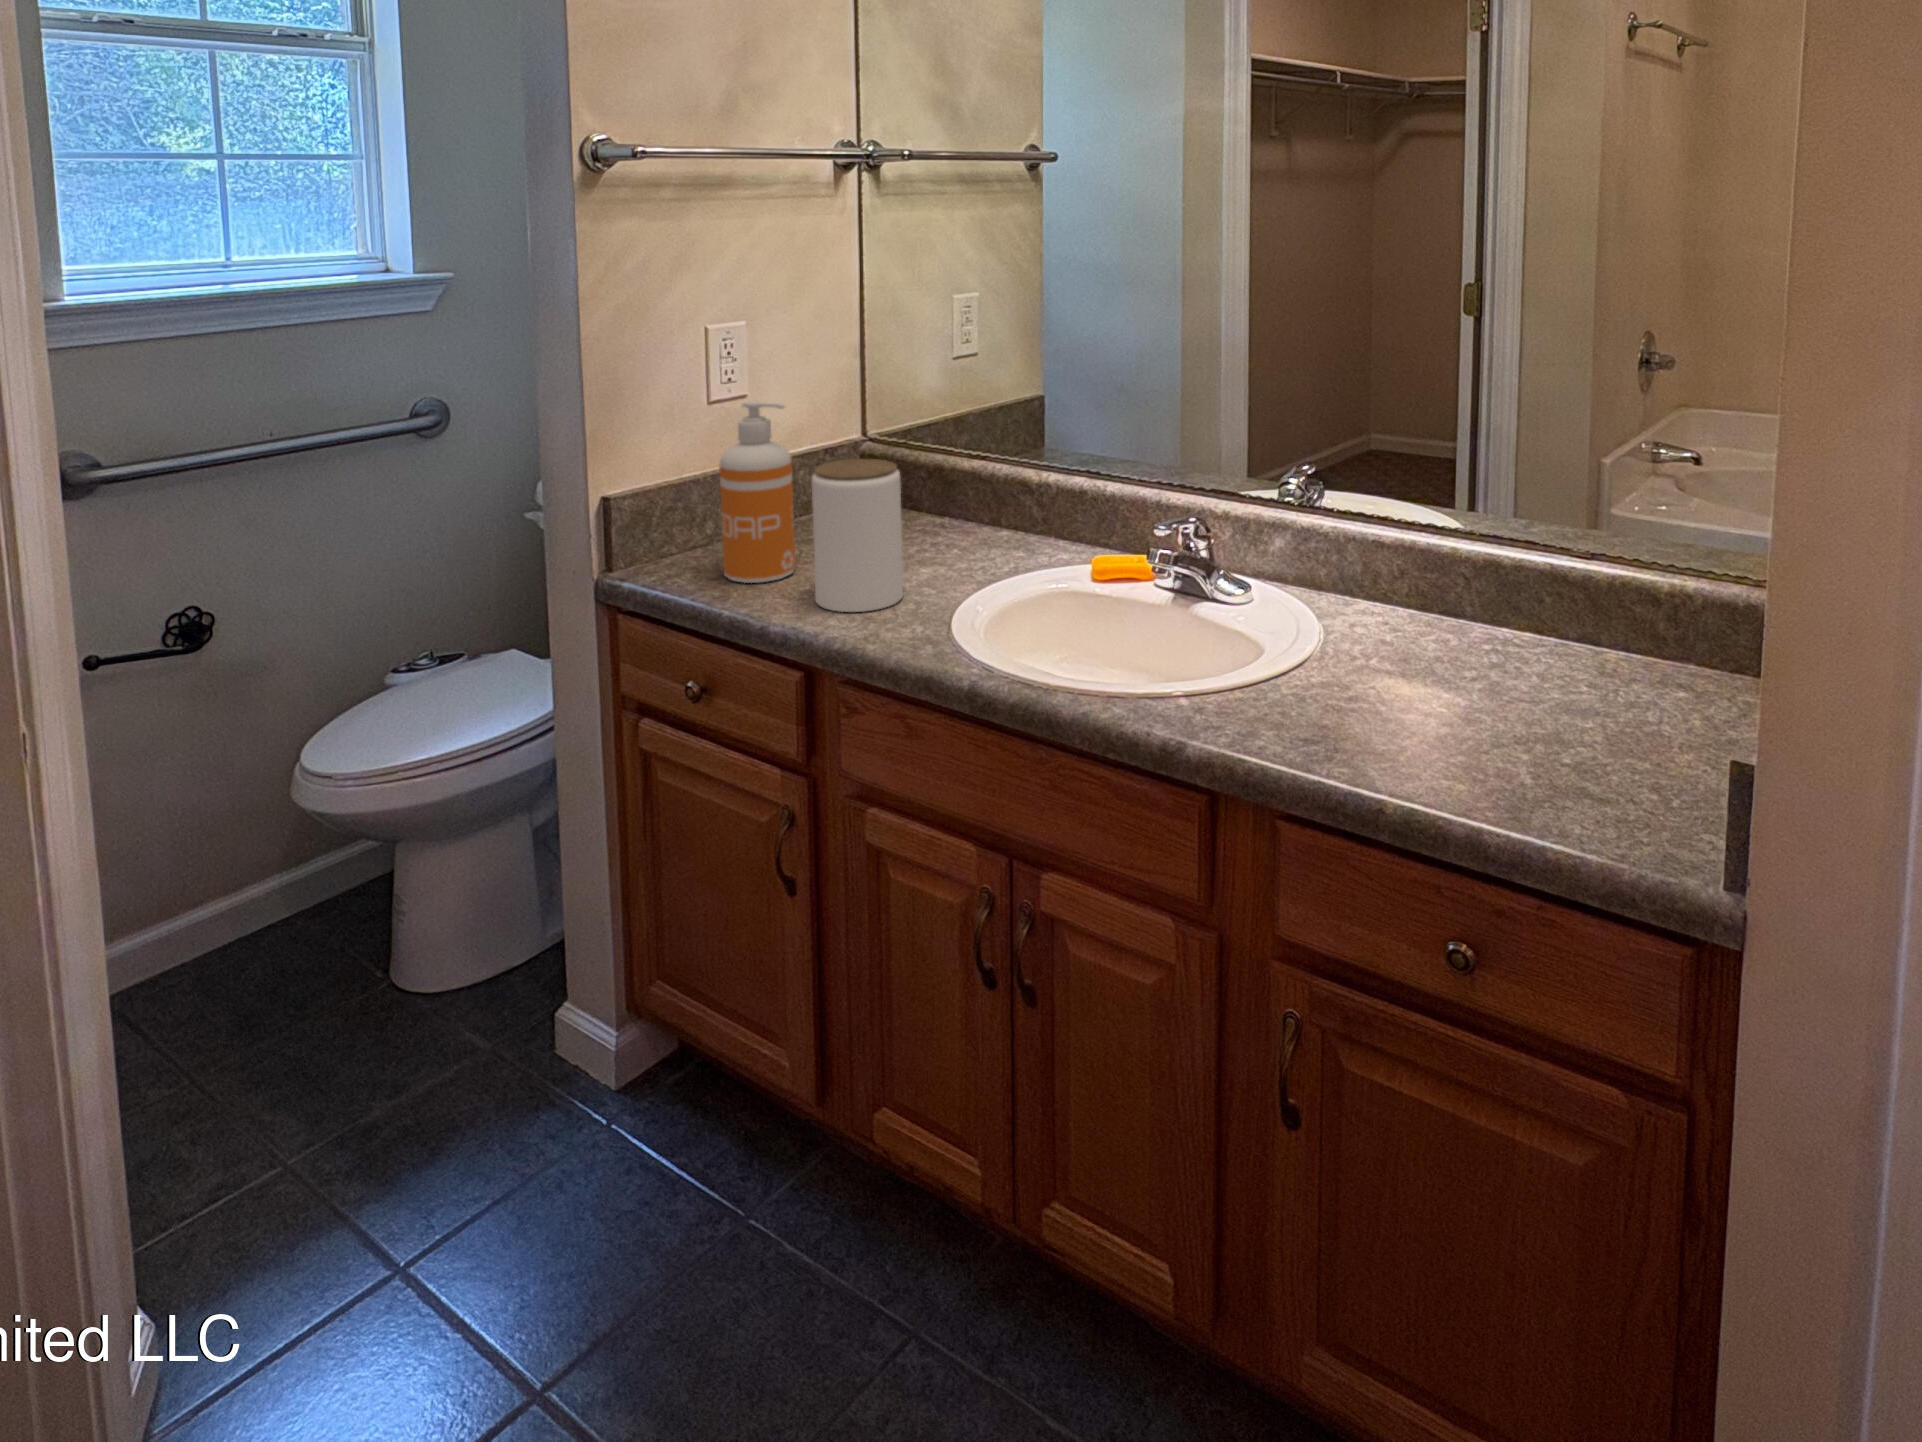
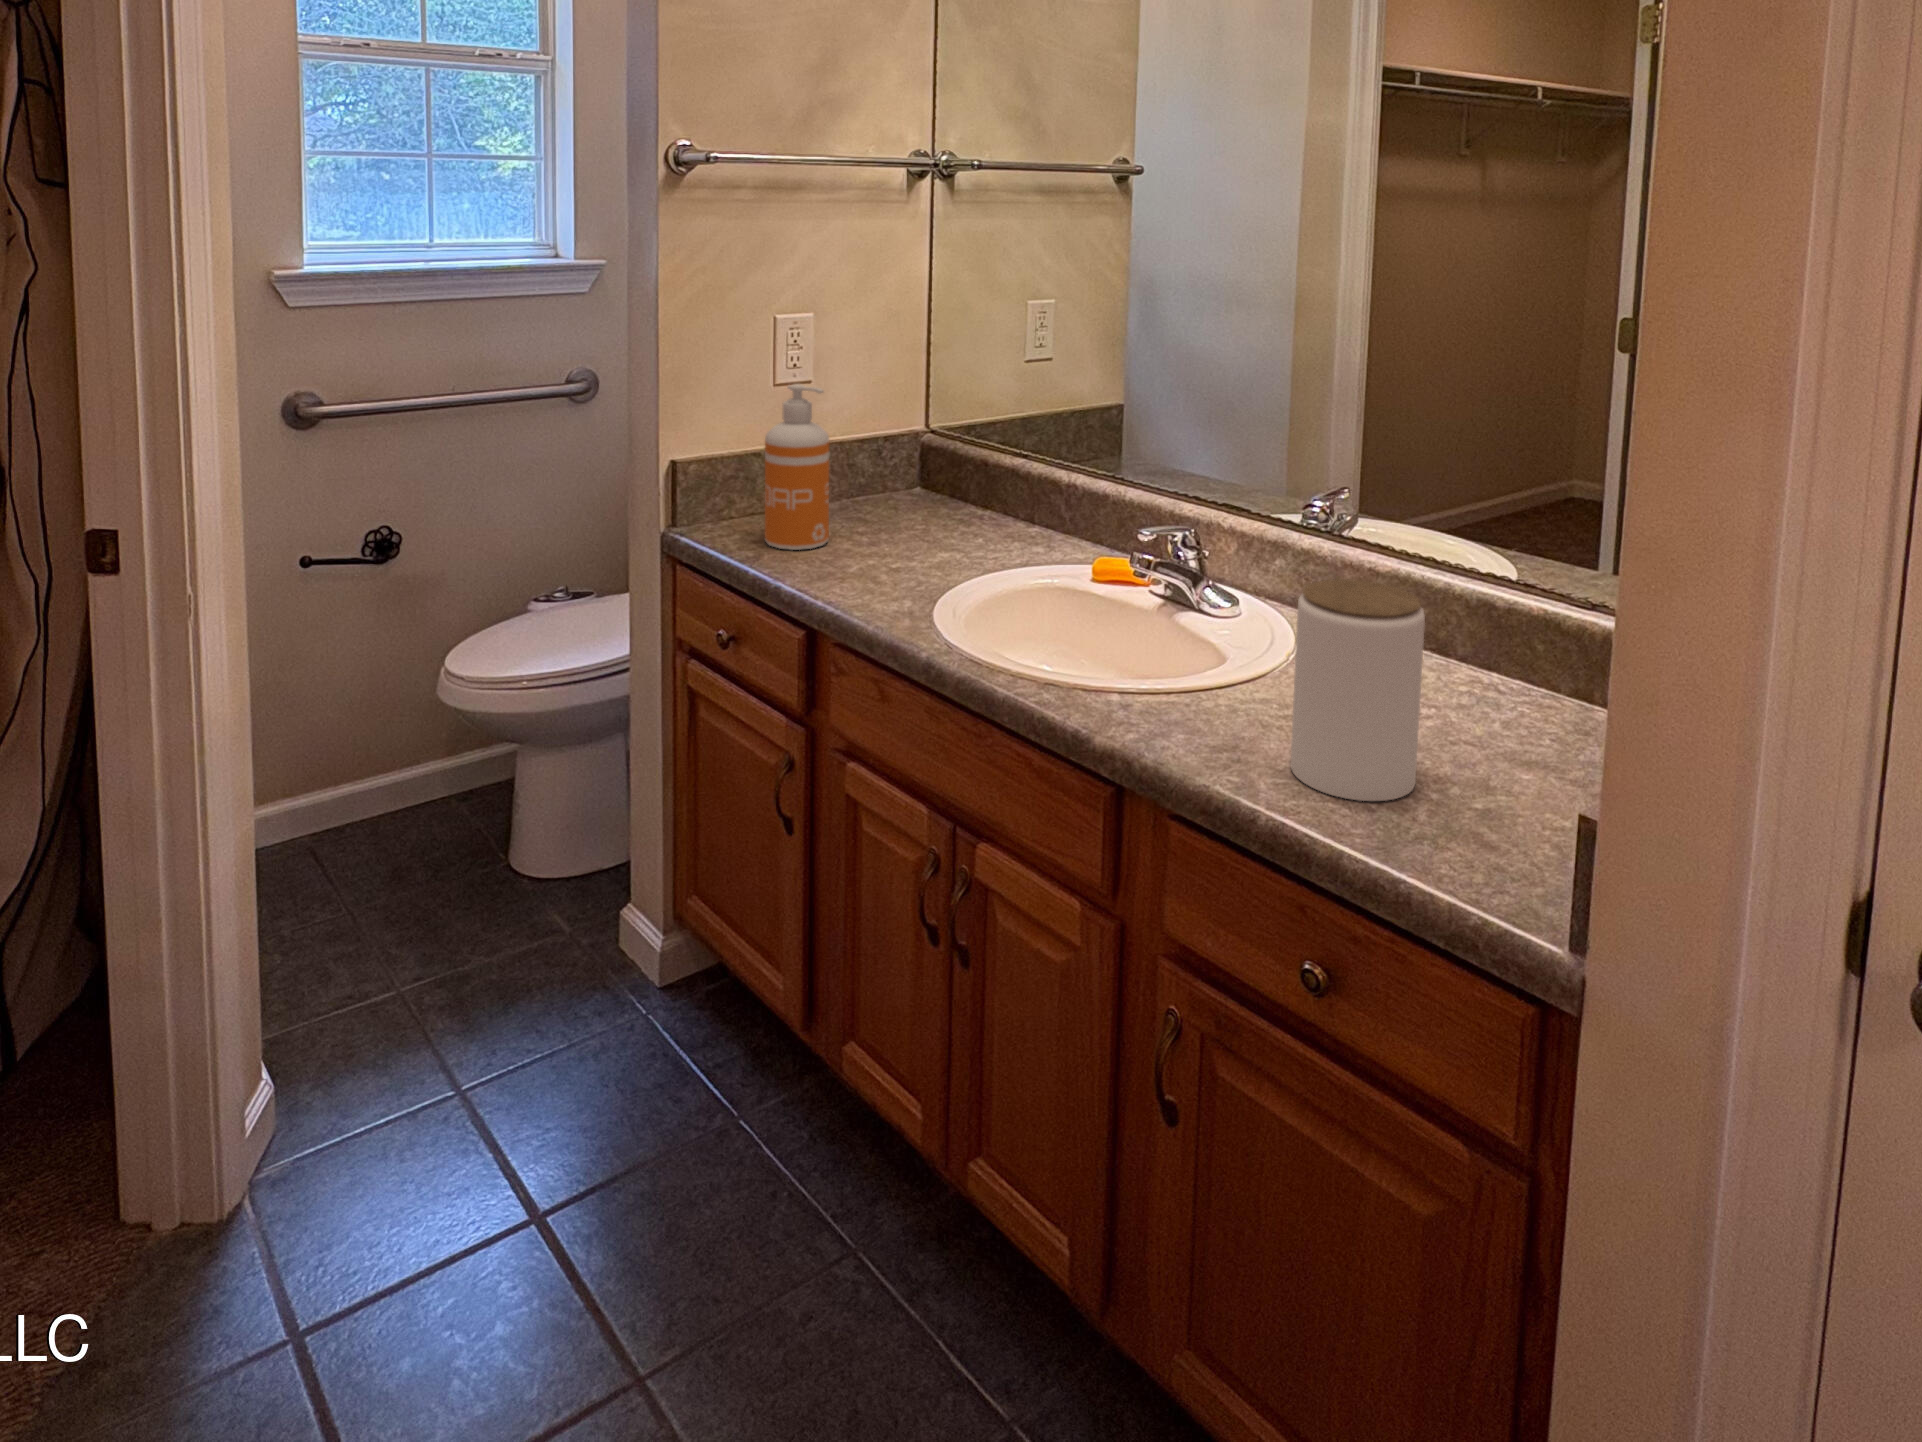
jar: present [812,459,903,612] -> present [1290,579,1425,801]

